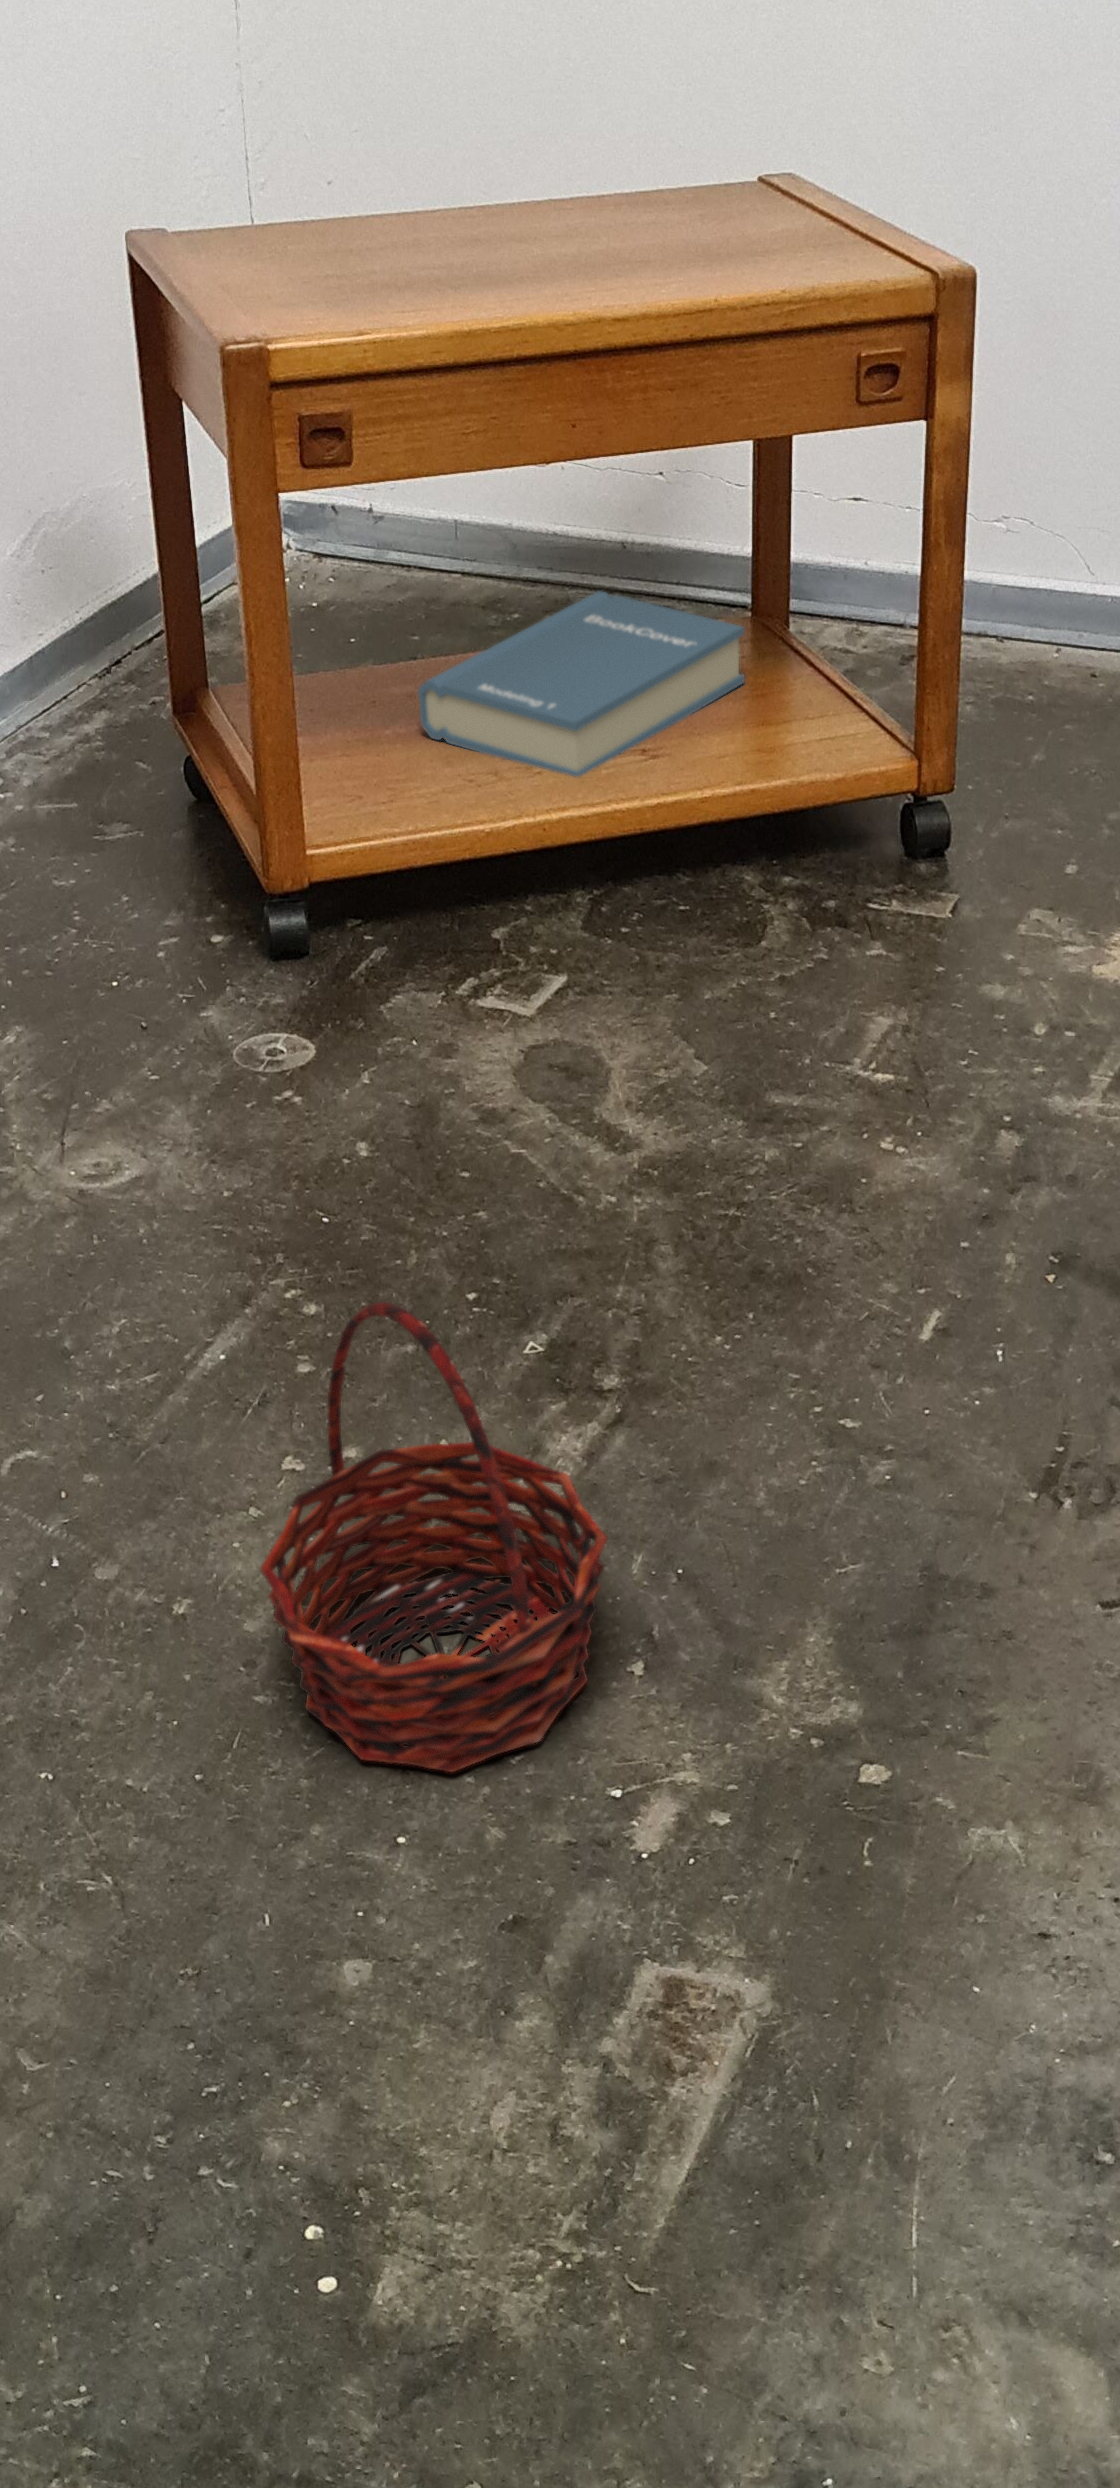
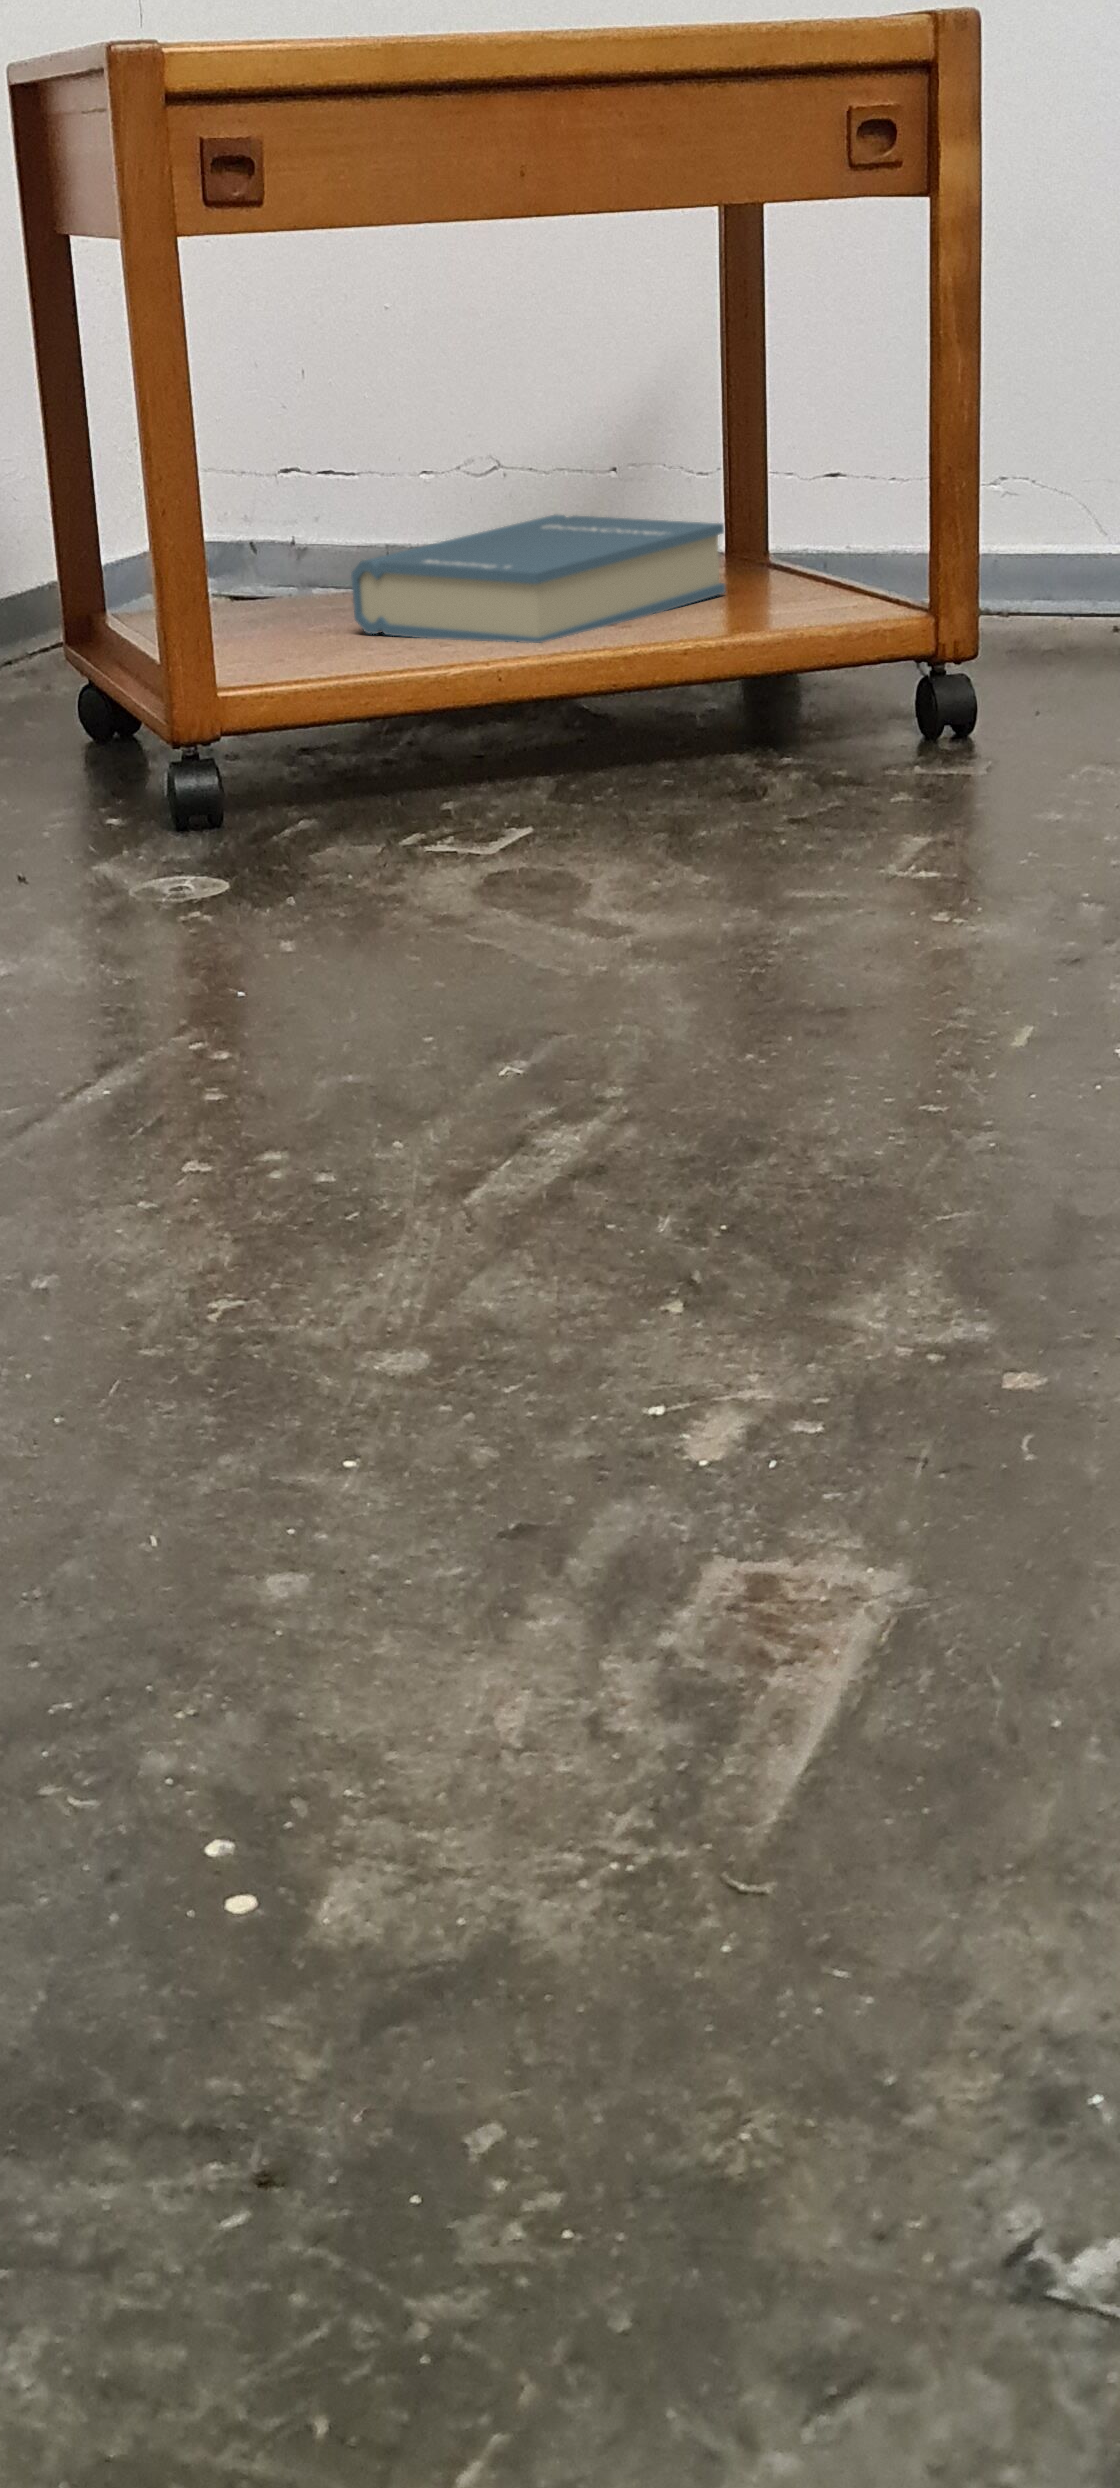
basket: present [260,1302,607,1772] -> none [151,707,631,1398]

